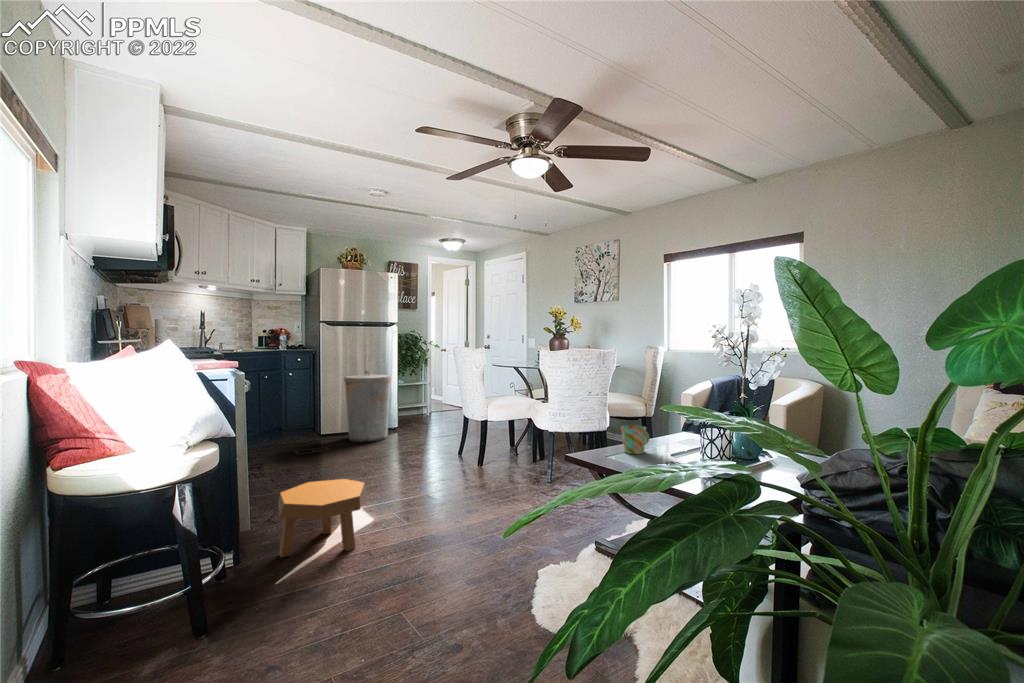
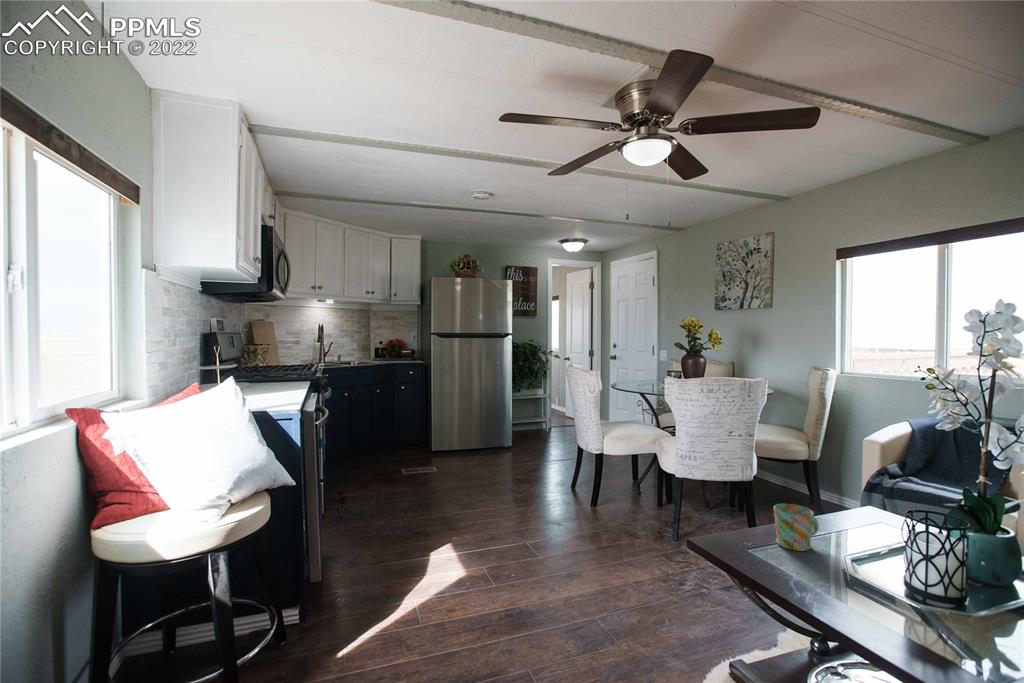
trash can: present [344,371,391,442] -> none [455,385,502,461]
footstool: present [278,479,367,557] -> none [349,524,449,617]

